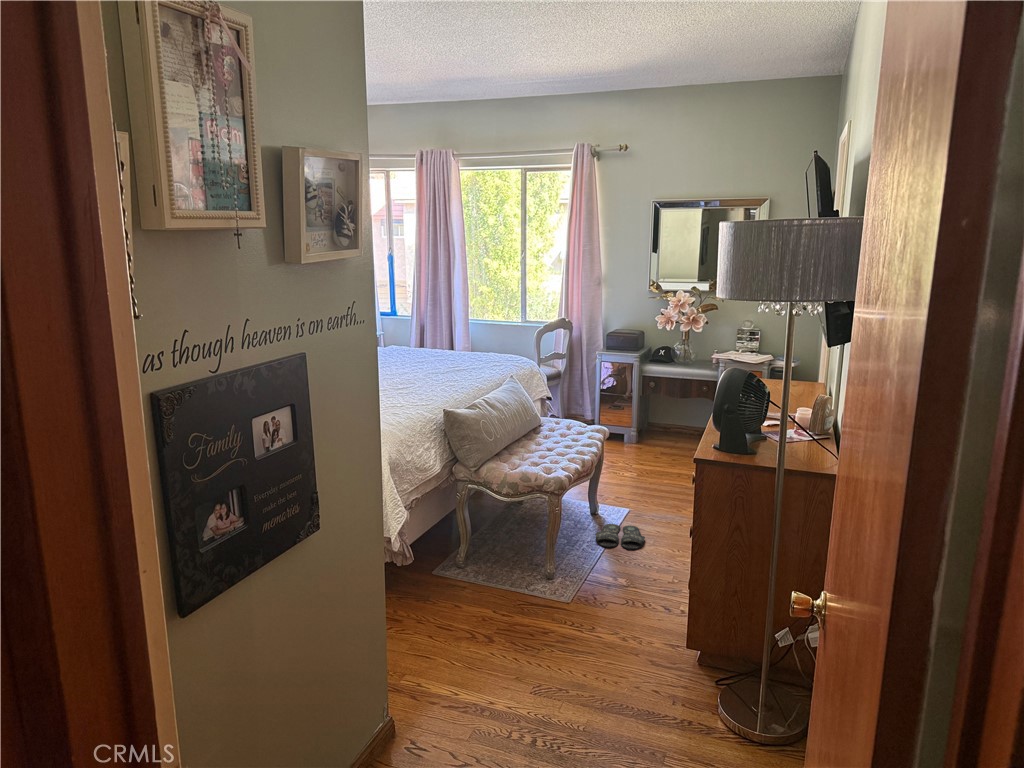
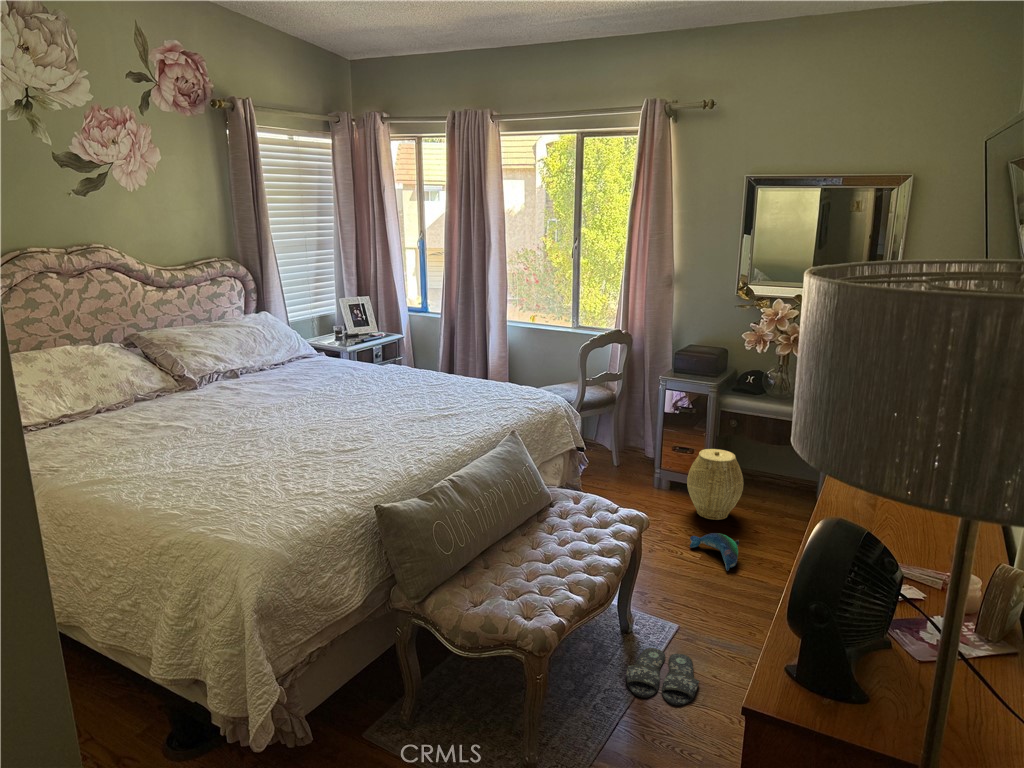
woven basket: none [621,403,662,455] -> present [687,449,743,520]
plush toy: none [627,459,663,482] -> present [690,533,739,571]

